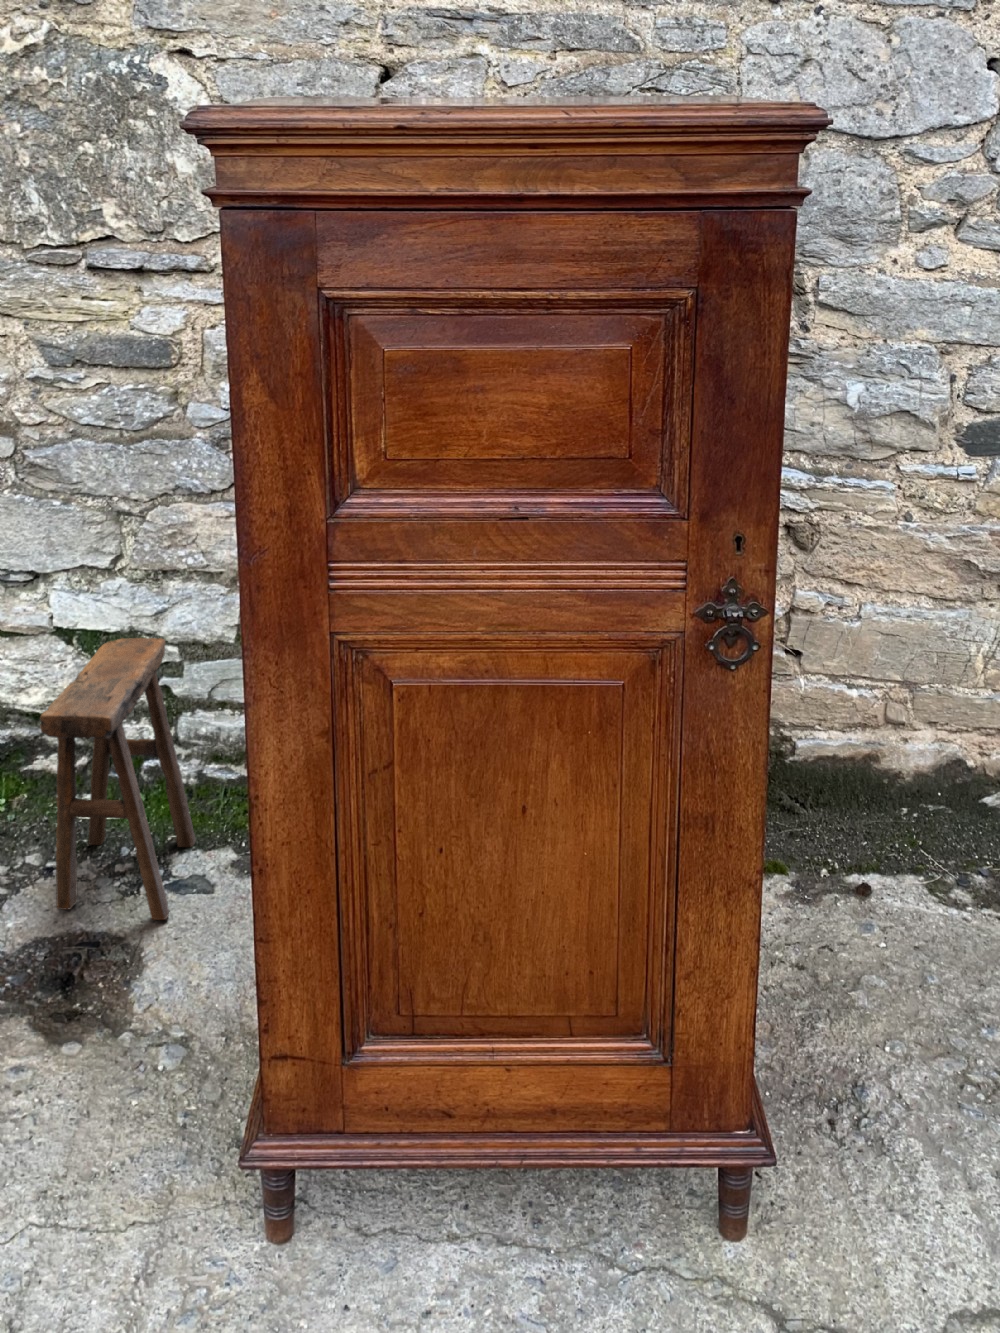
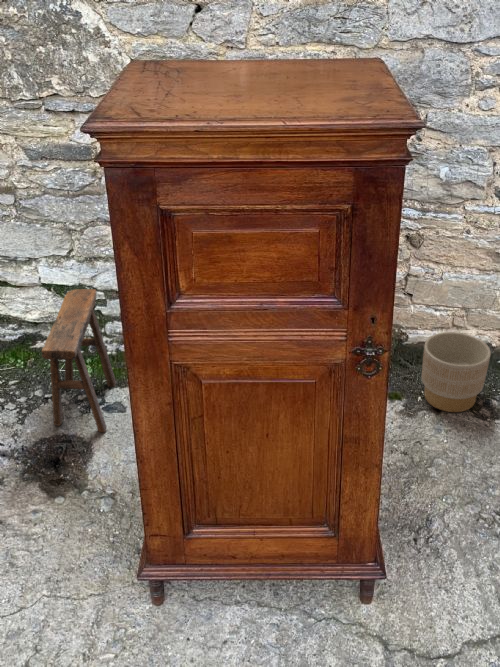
planter: none [828,729,968,887] -> present [422,332,491,412]

